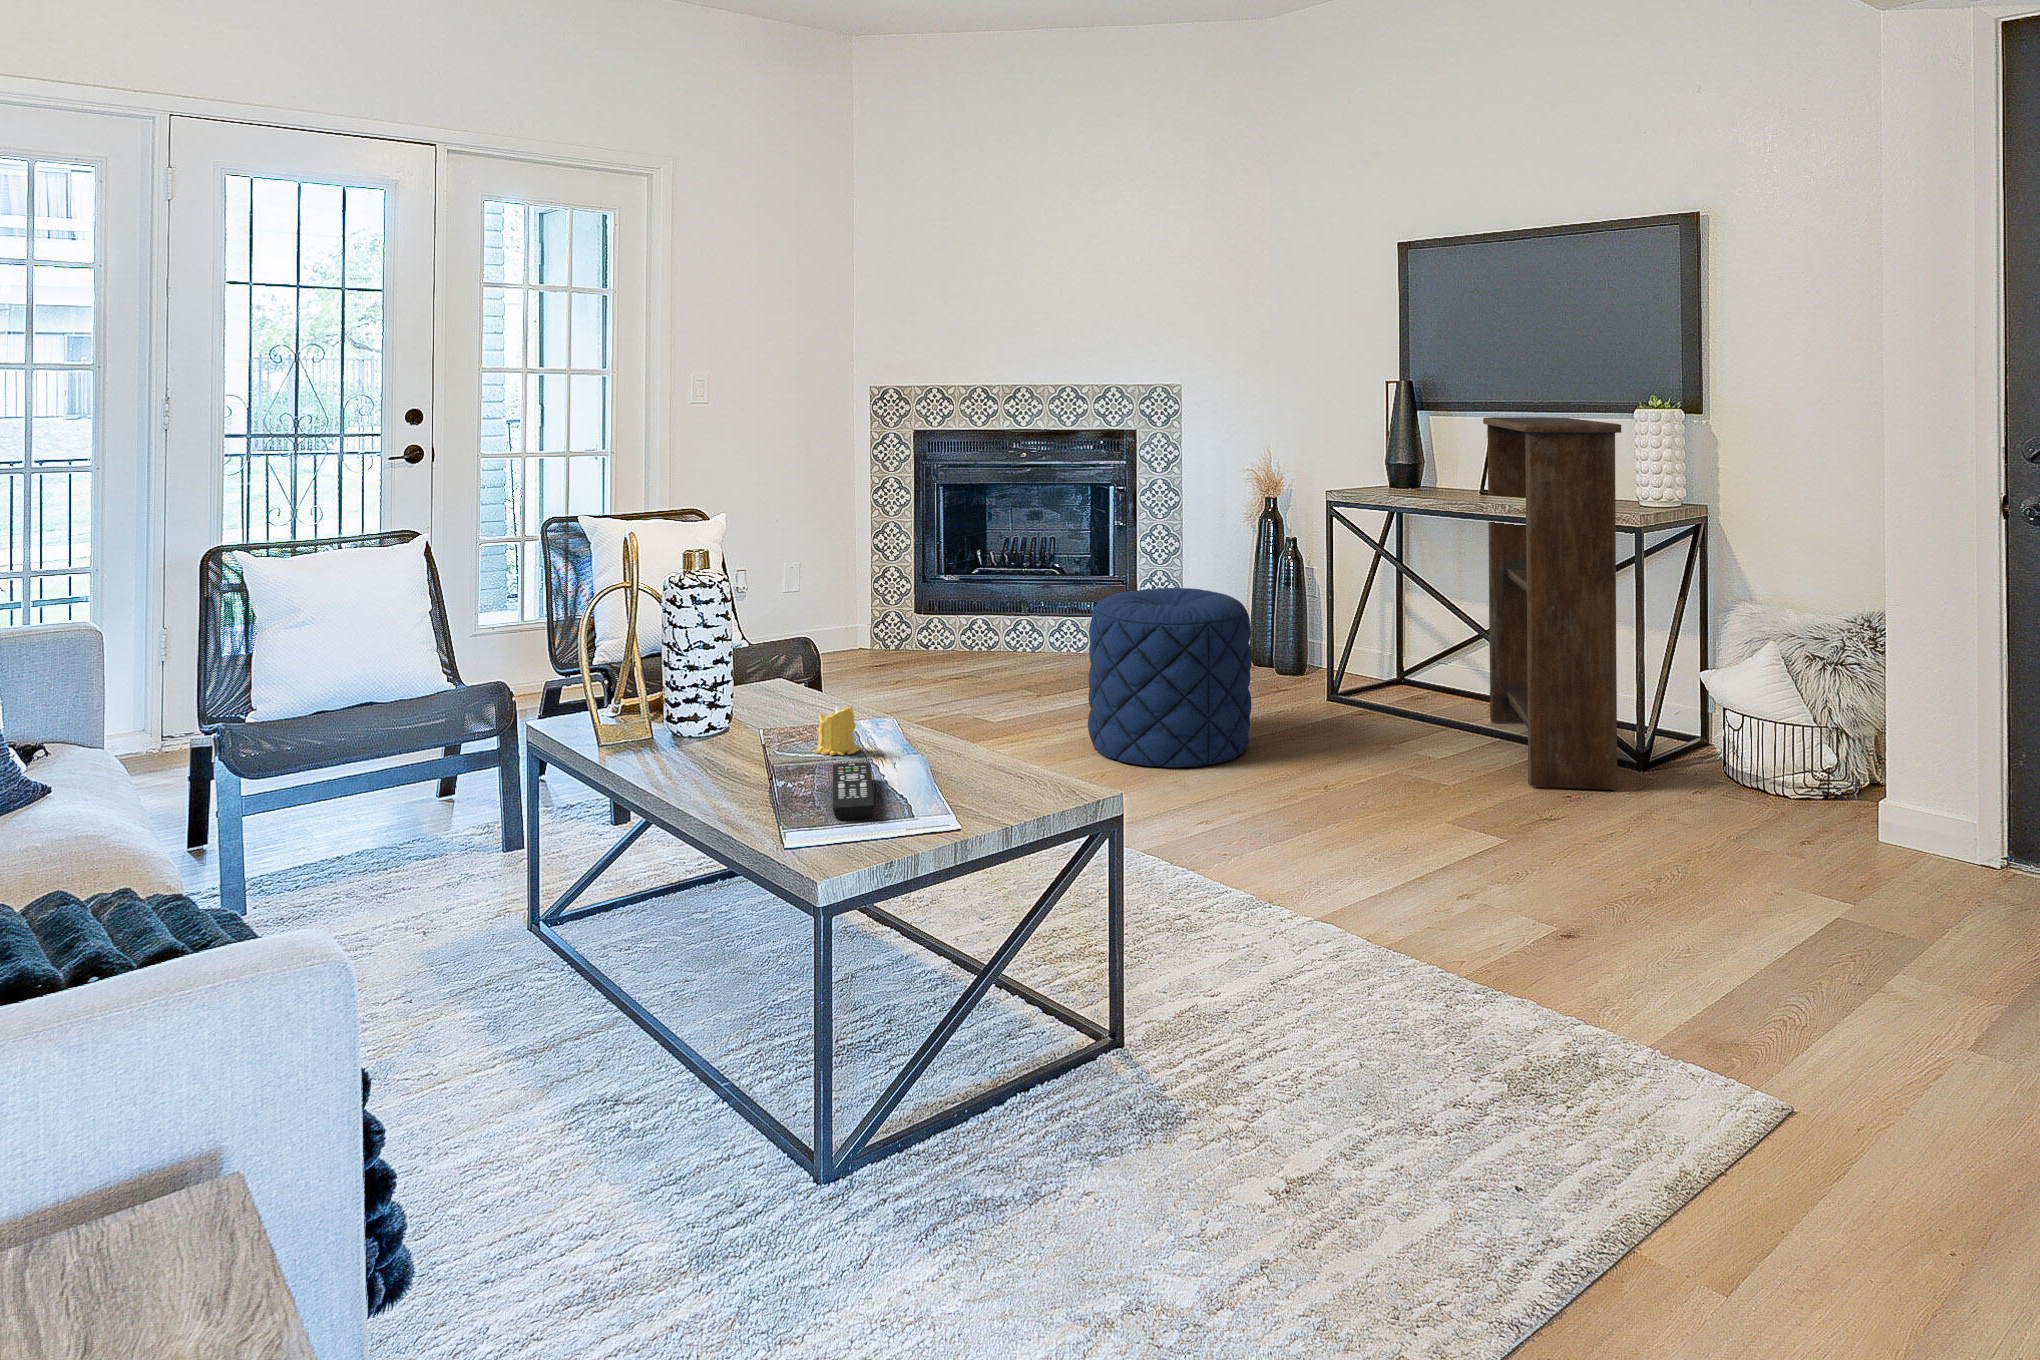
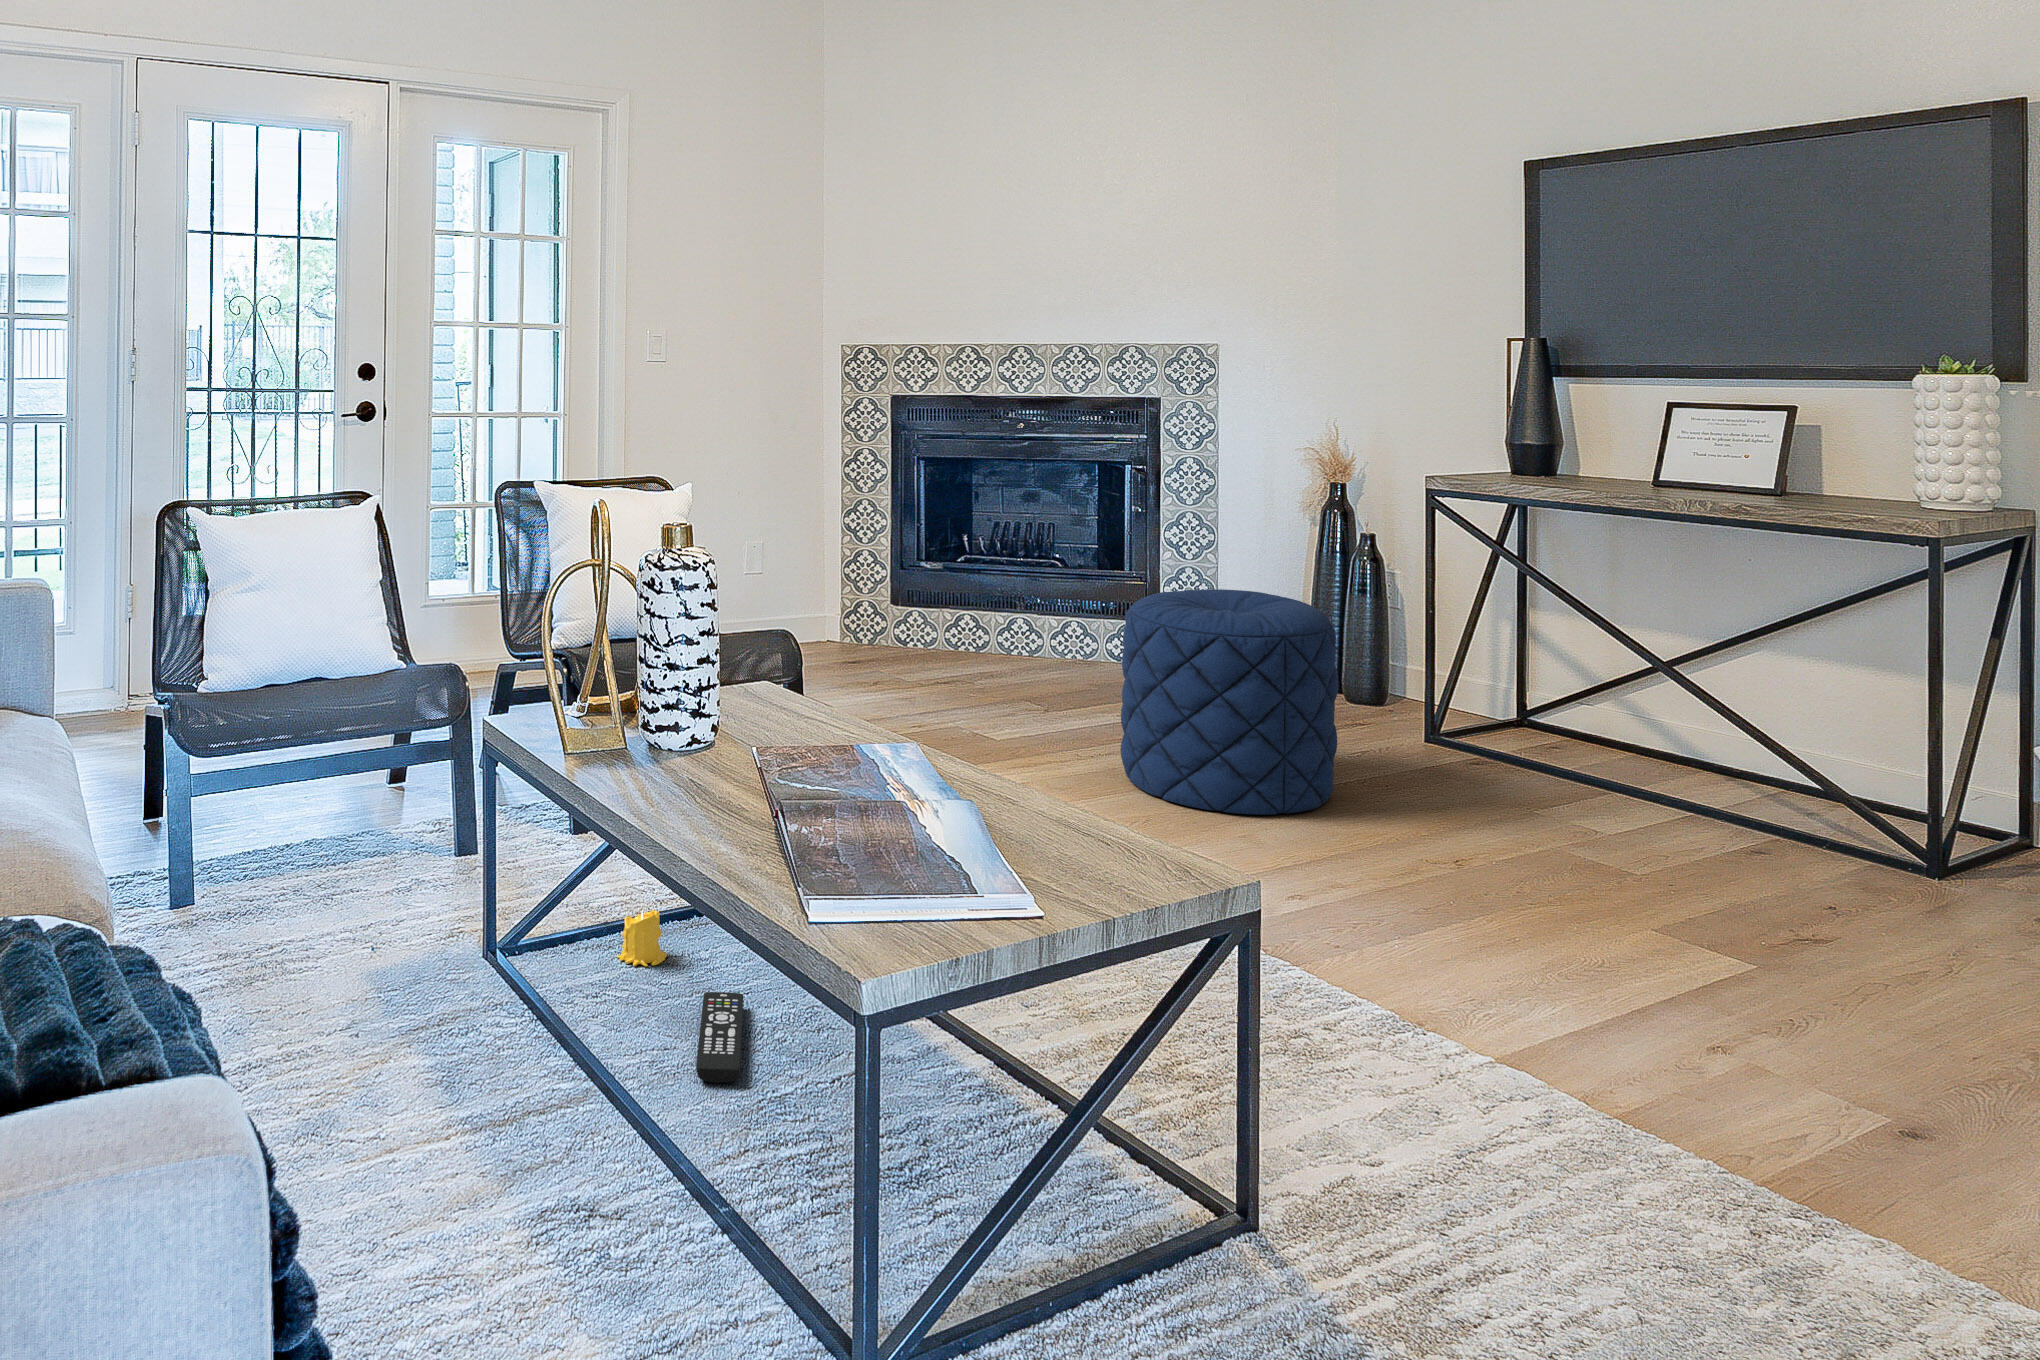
bookshelf: present [1483,417,1621,790] -> none [1659,385,1920,900]
candle: present [812,706,860,756] -> present [617,910,667,967]
remote control: present [833,762,875,820] -> present [696,992,743,1083]

